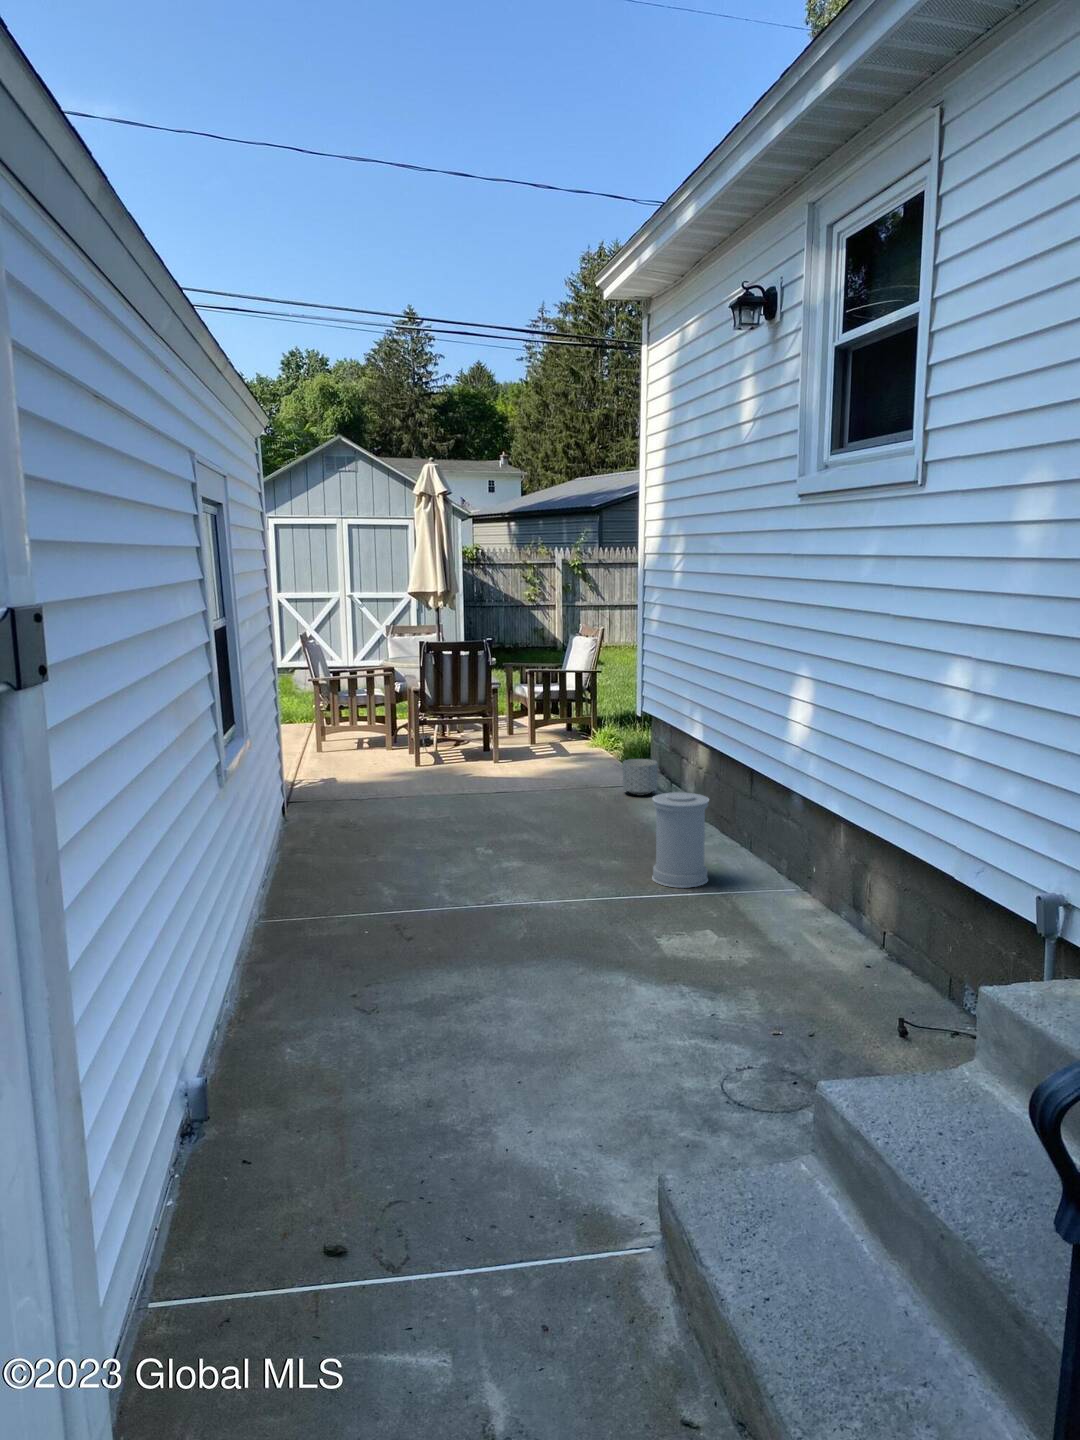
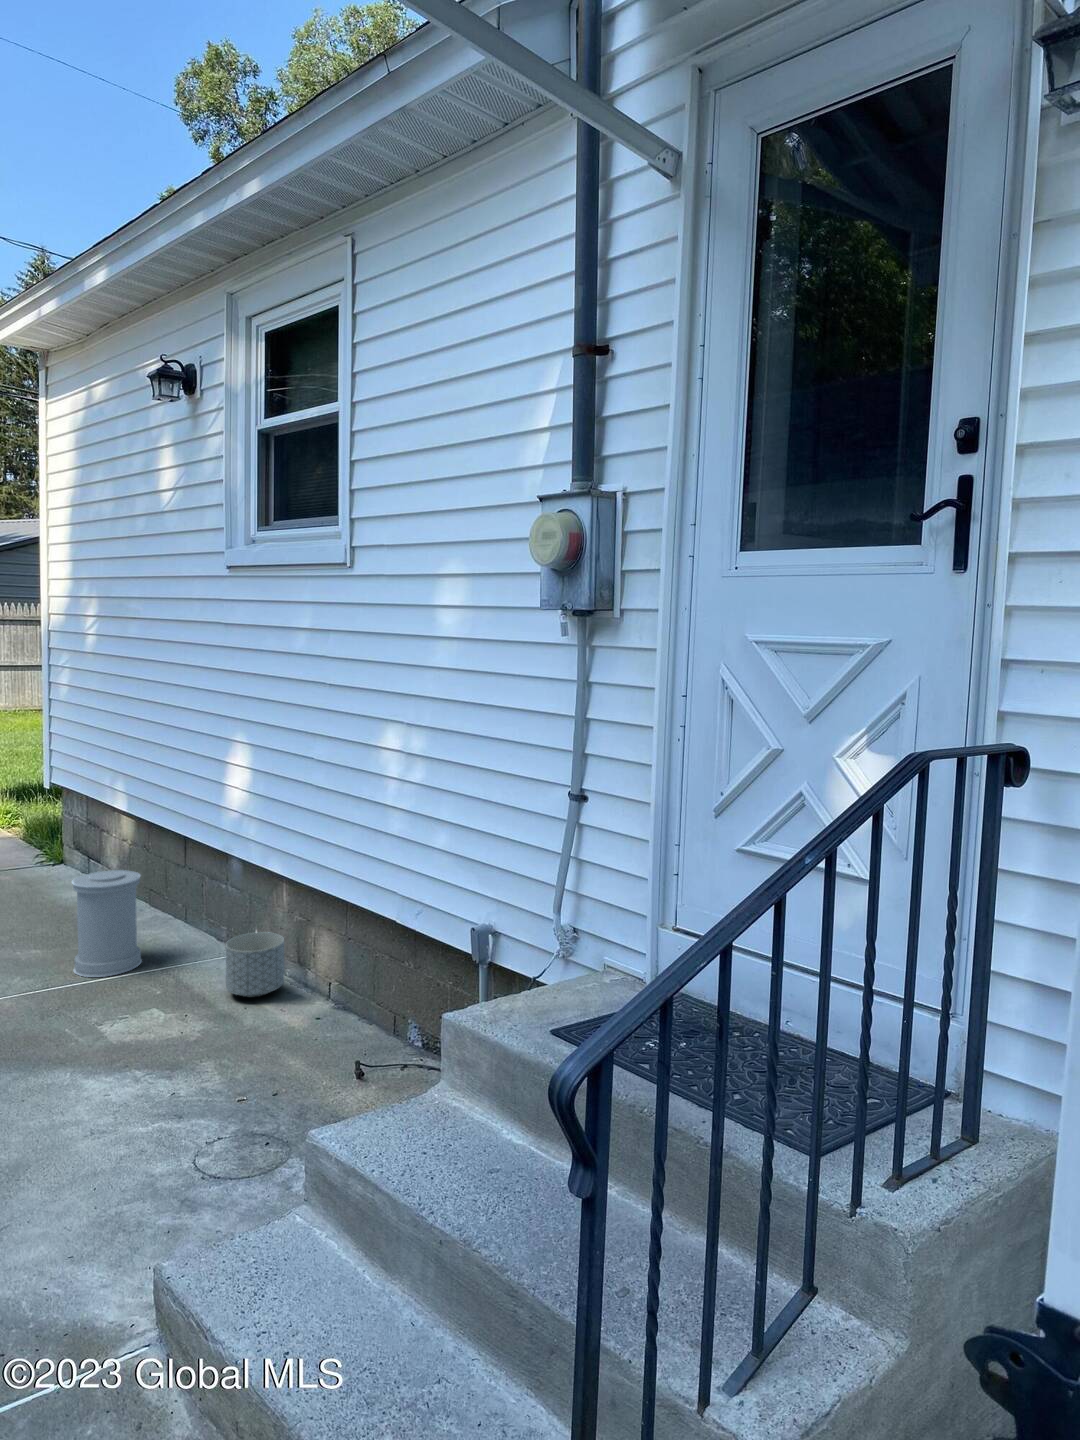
planter: present [623,759,657,796] -> present [226,932,284,998]

